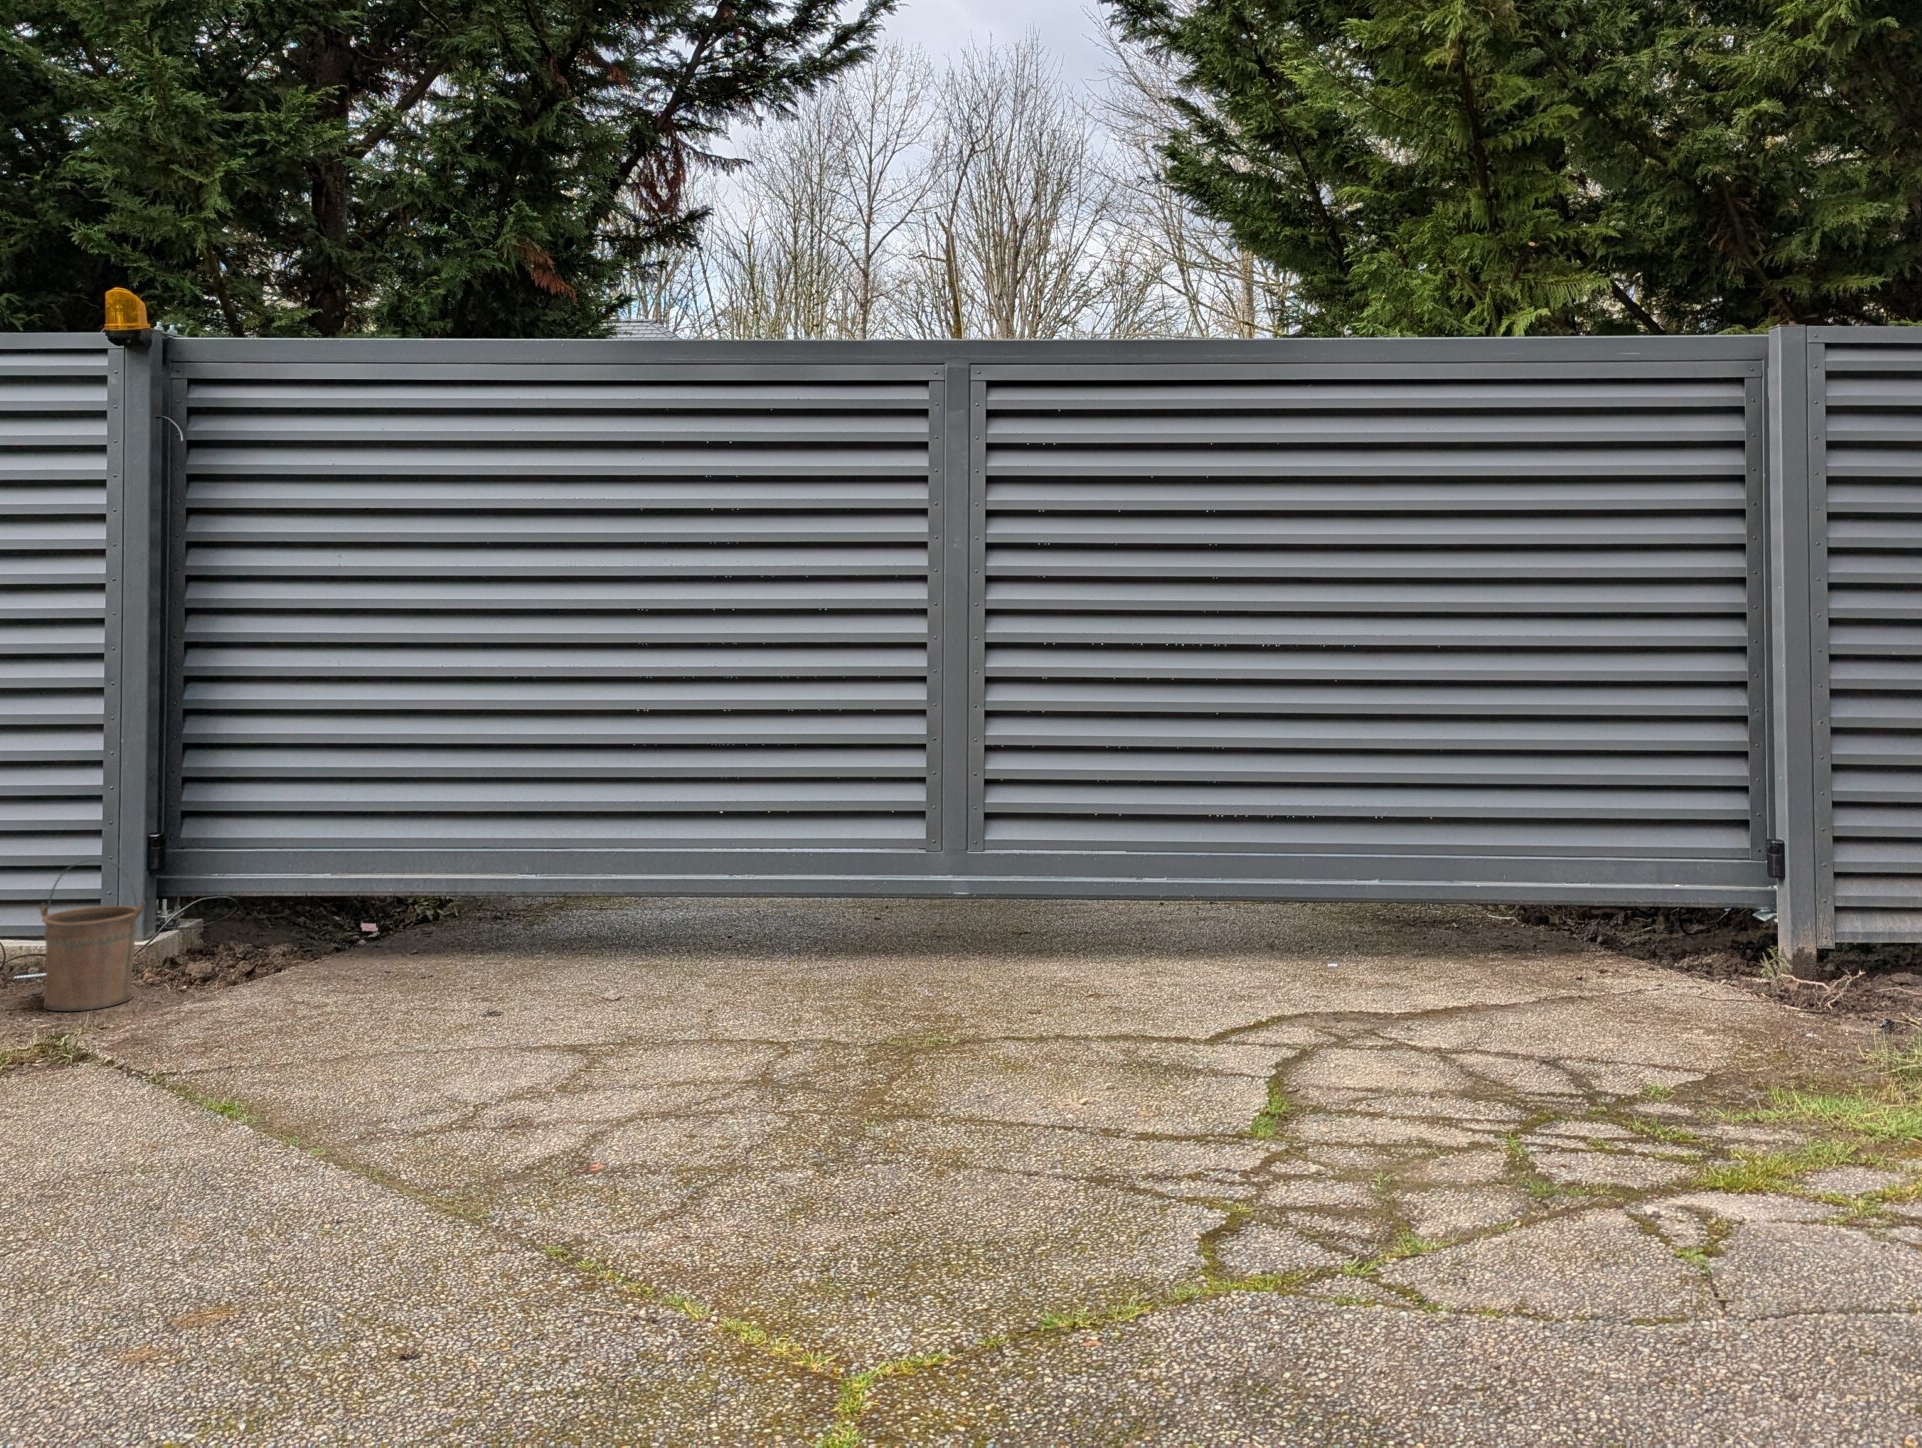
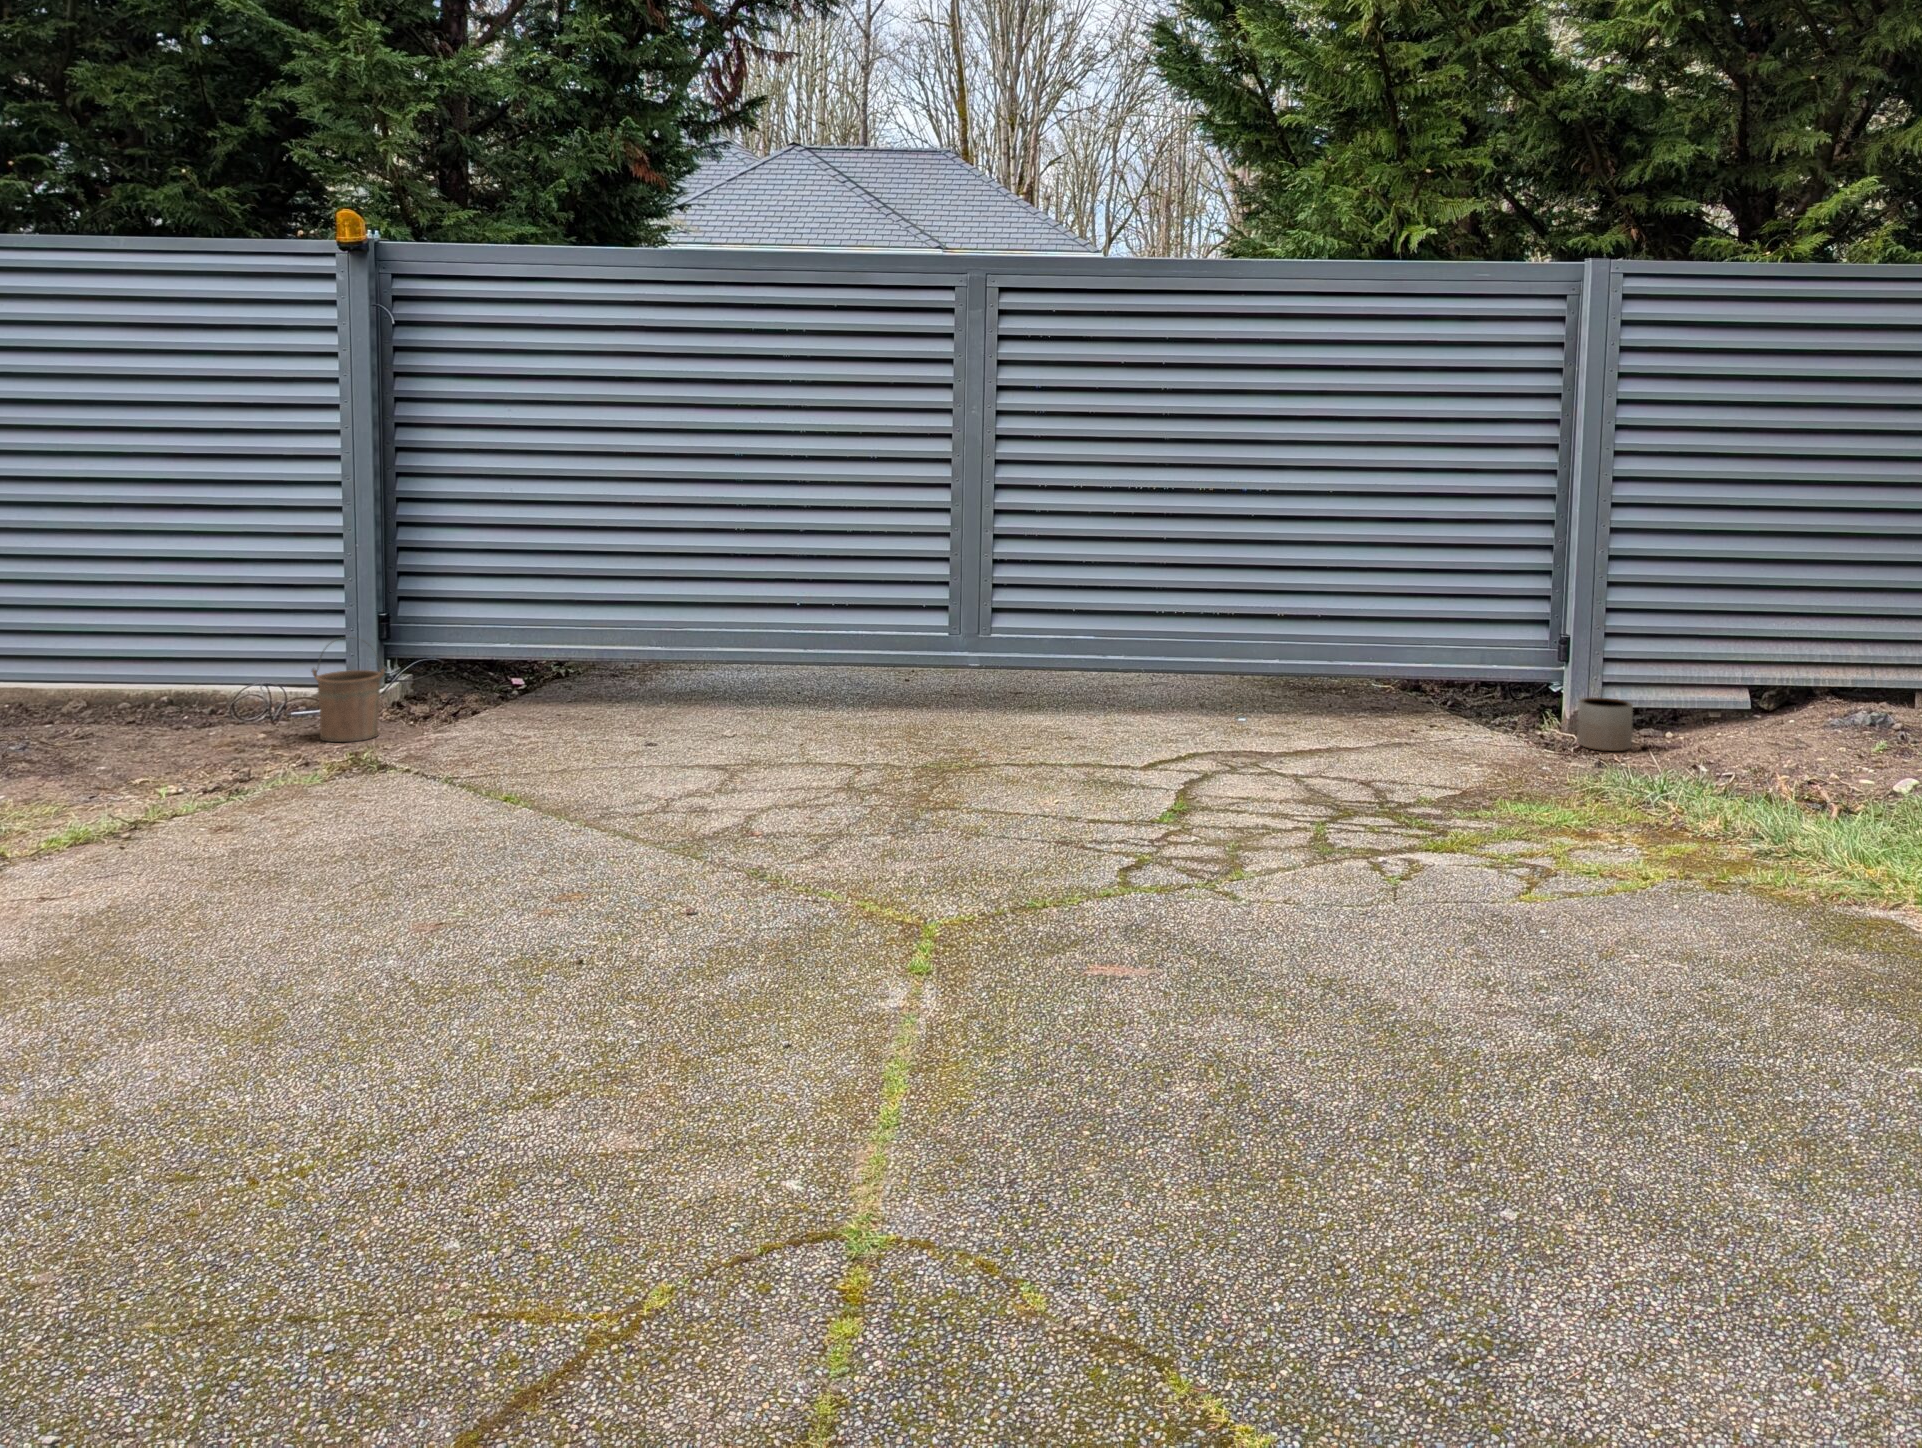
planter: none [1812,925,1898,1004] -> present [1577,698,1633,751]

